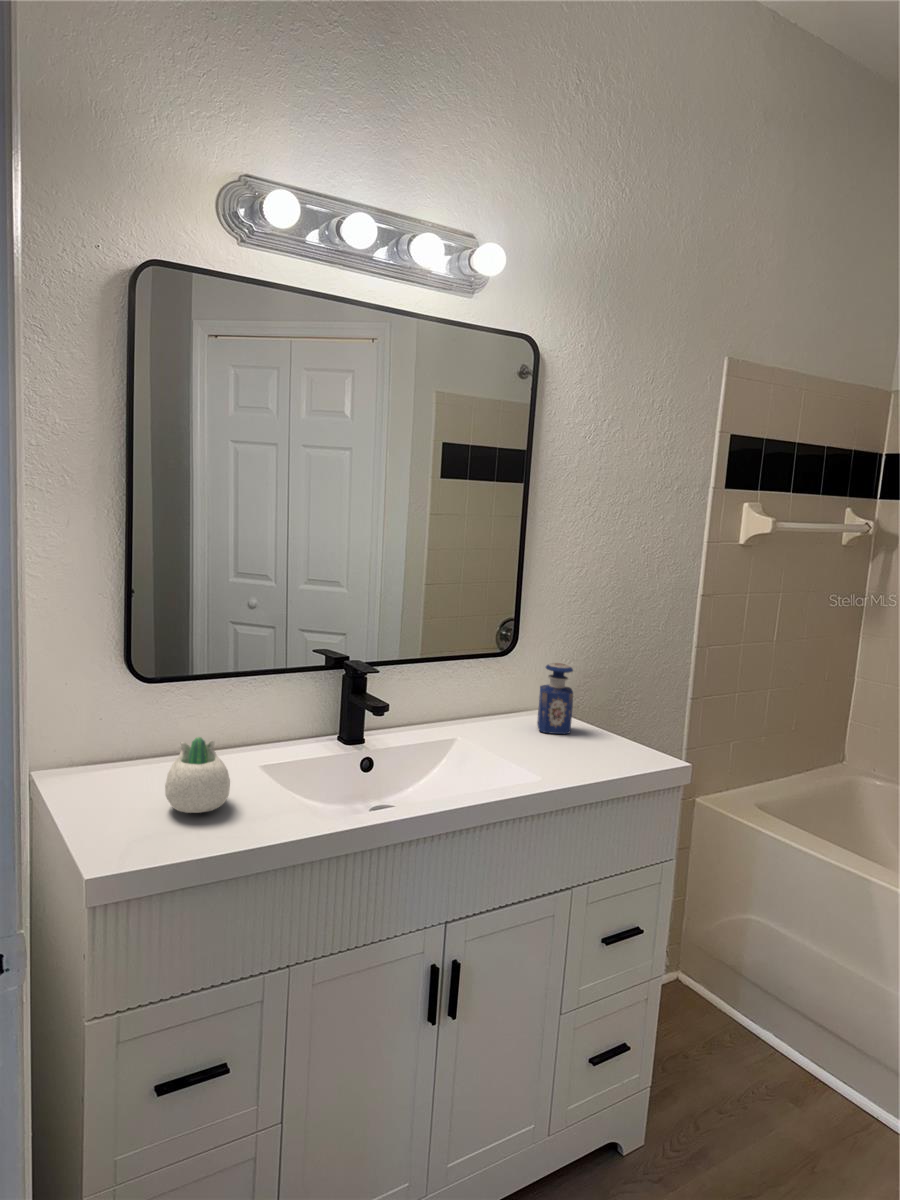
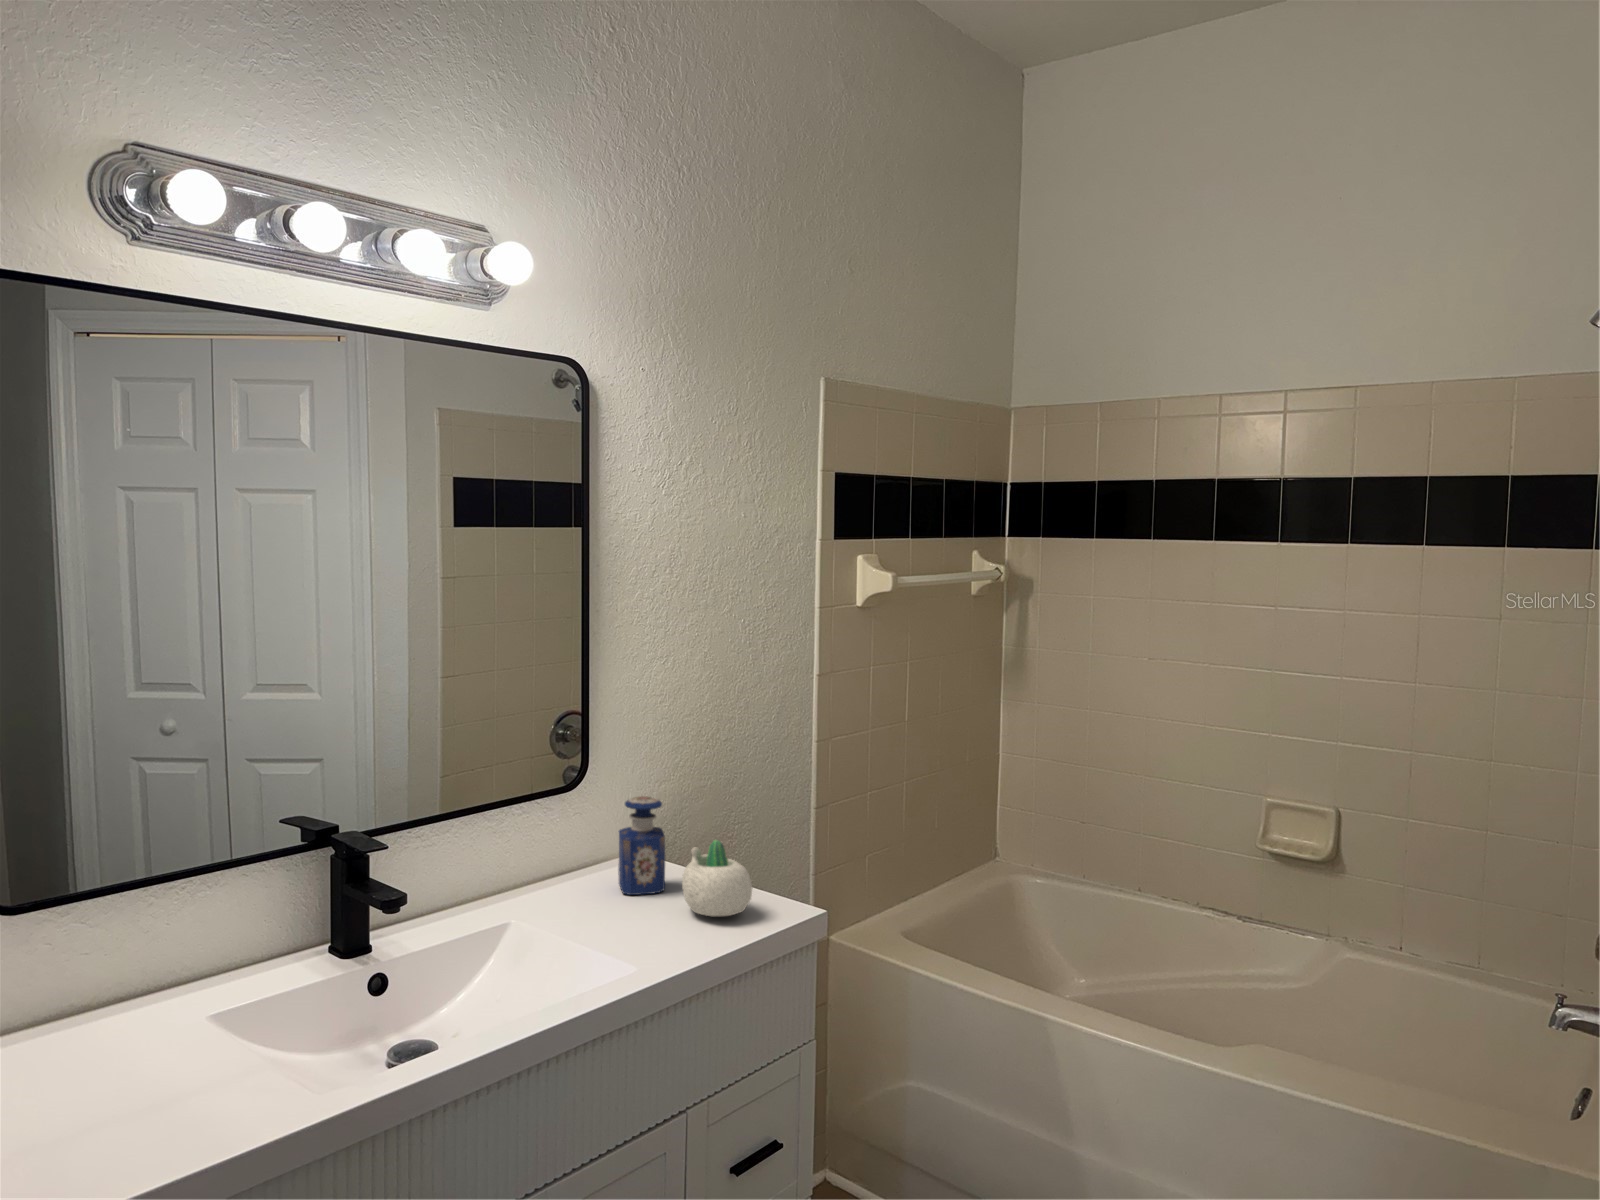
succulent planter: present [165,737,230,813] -> present [682,840,753,916]

